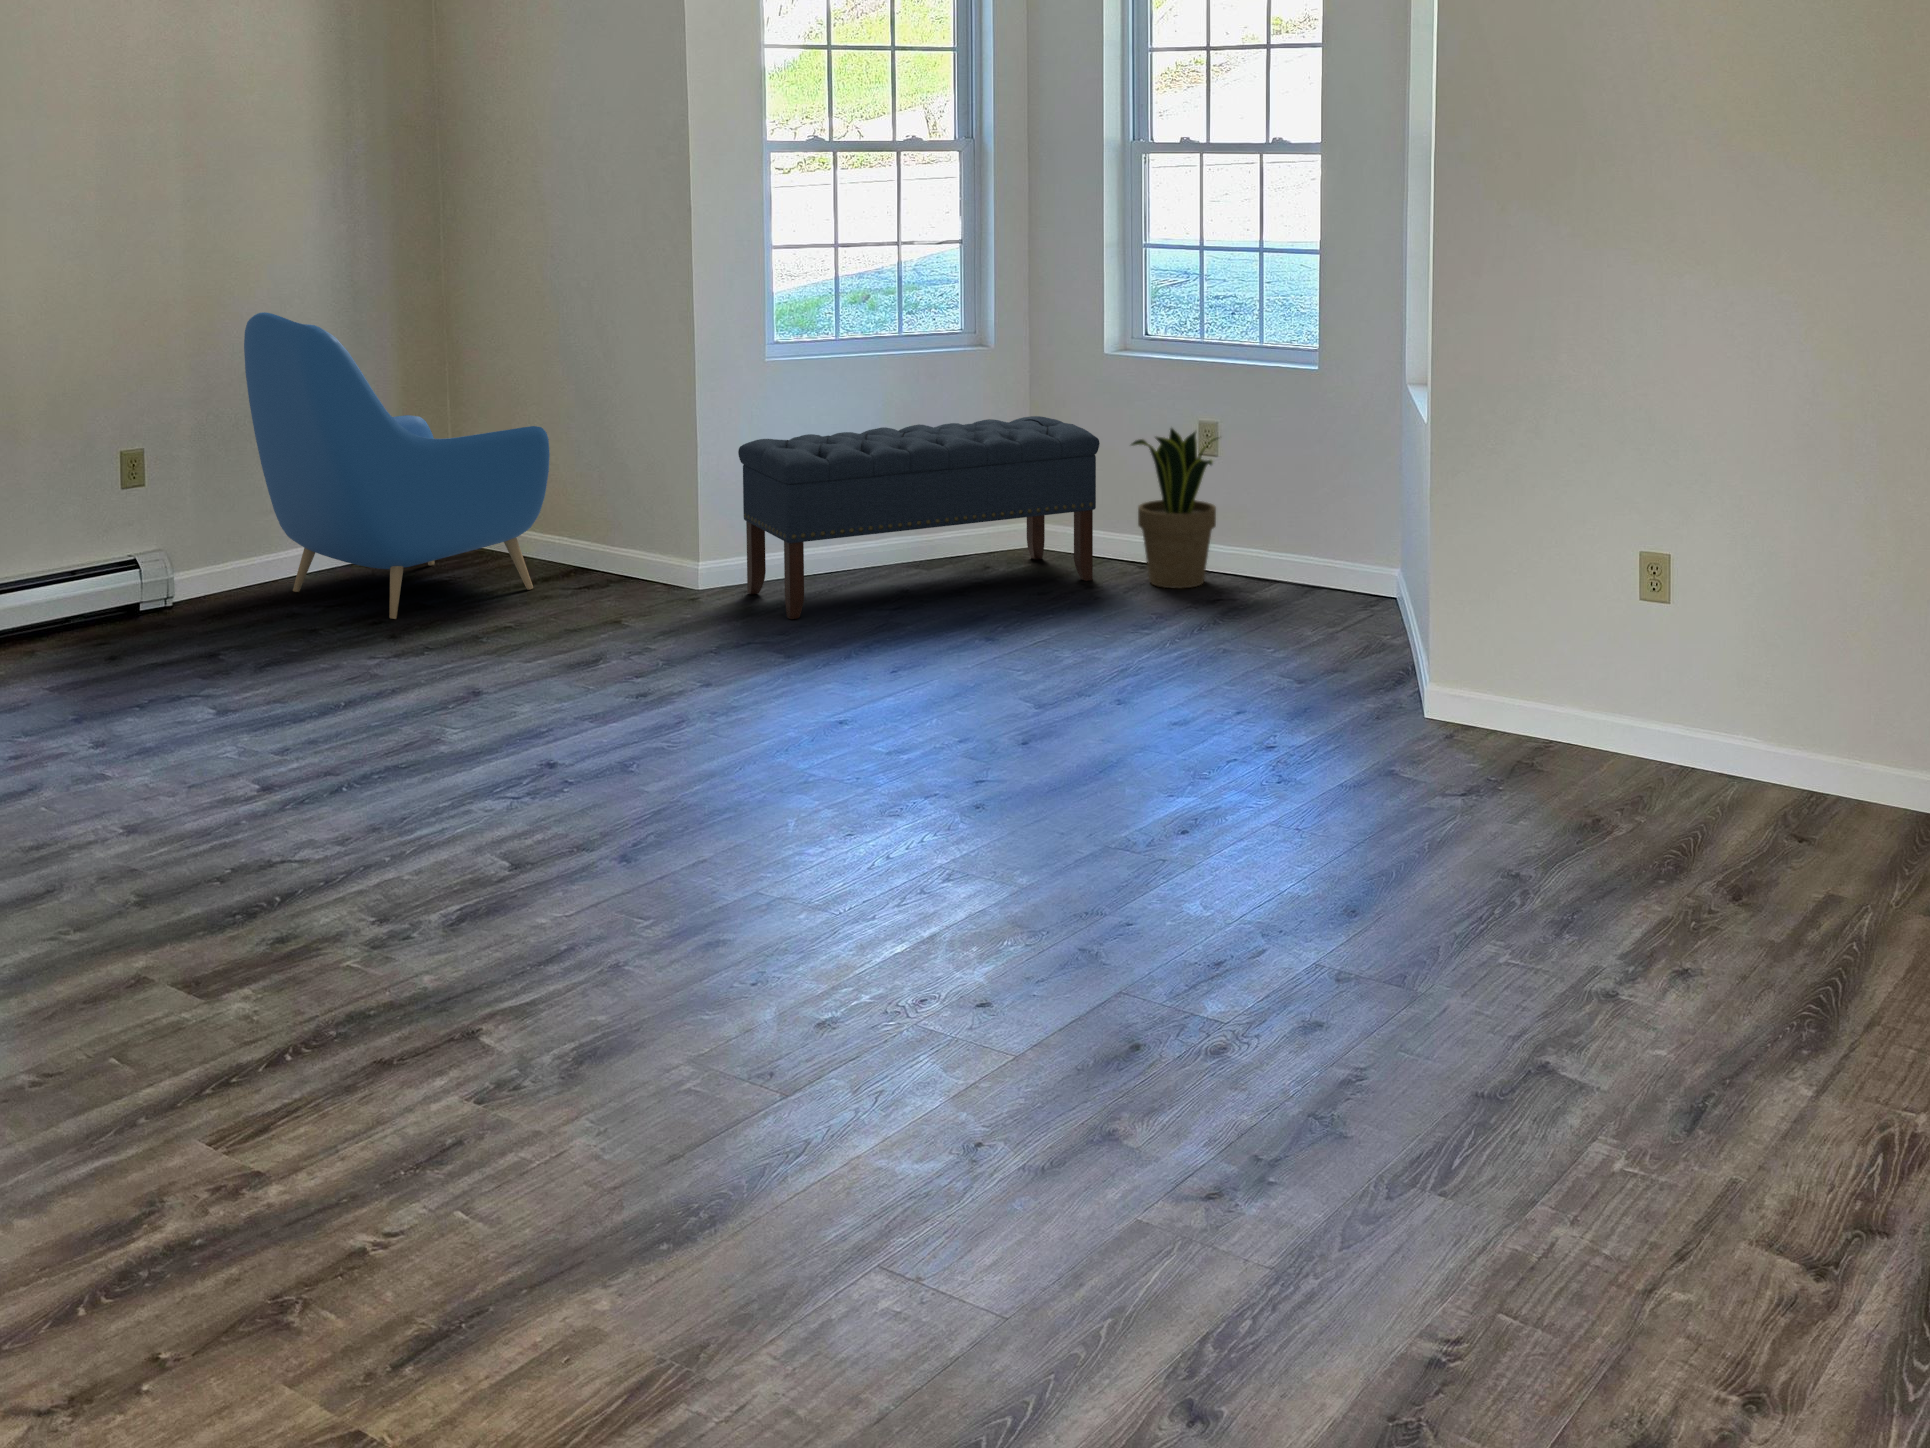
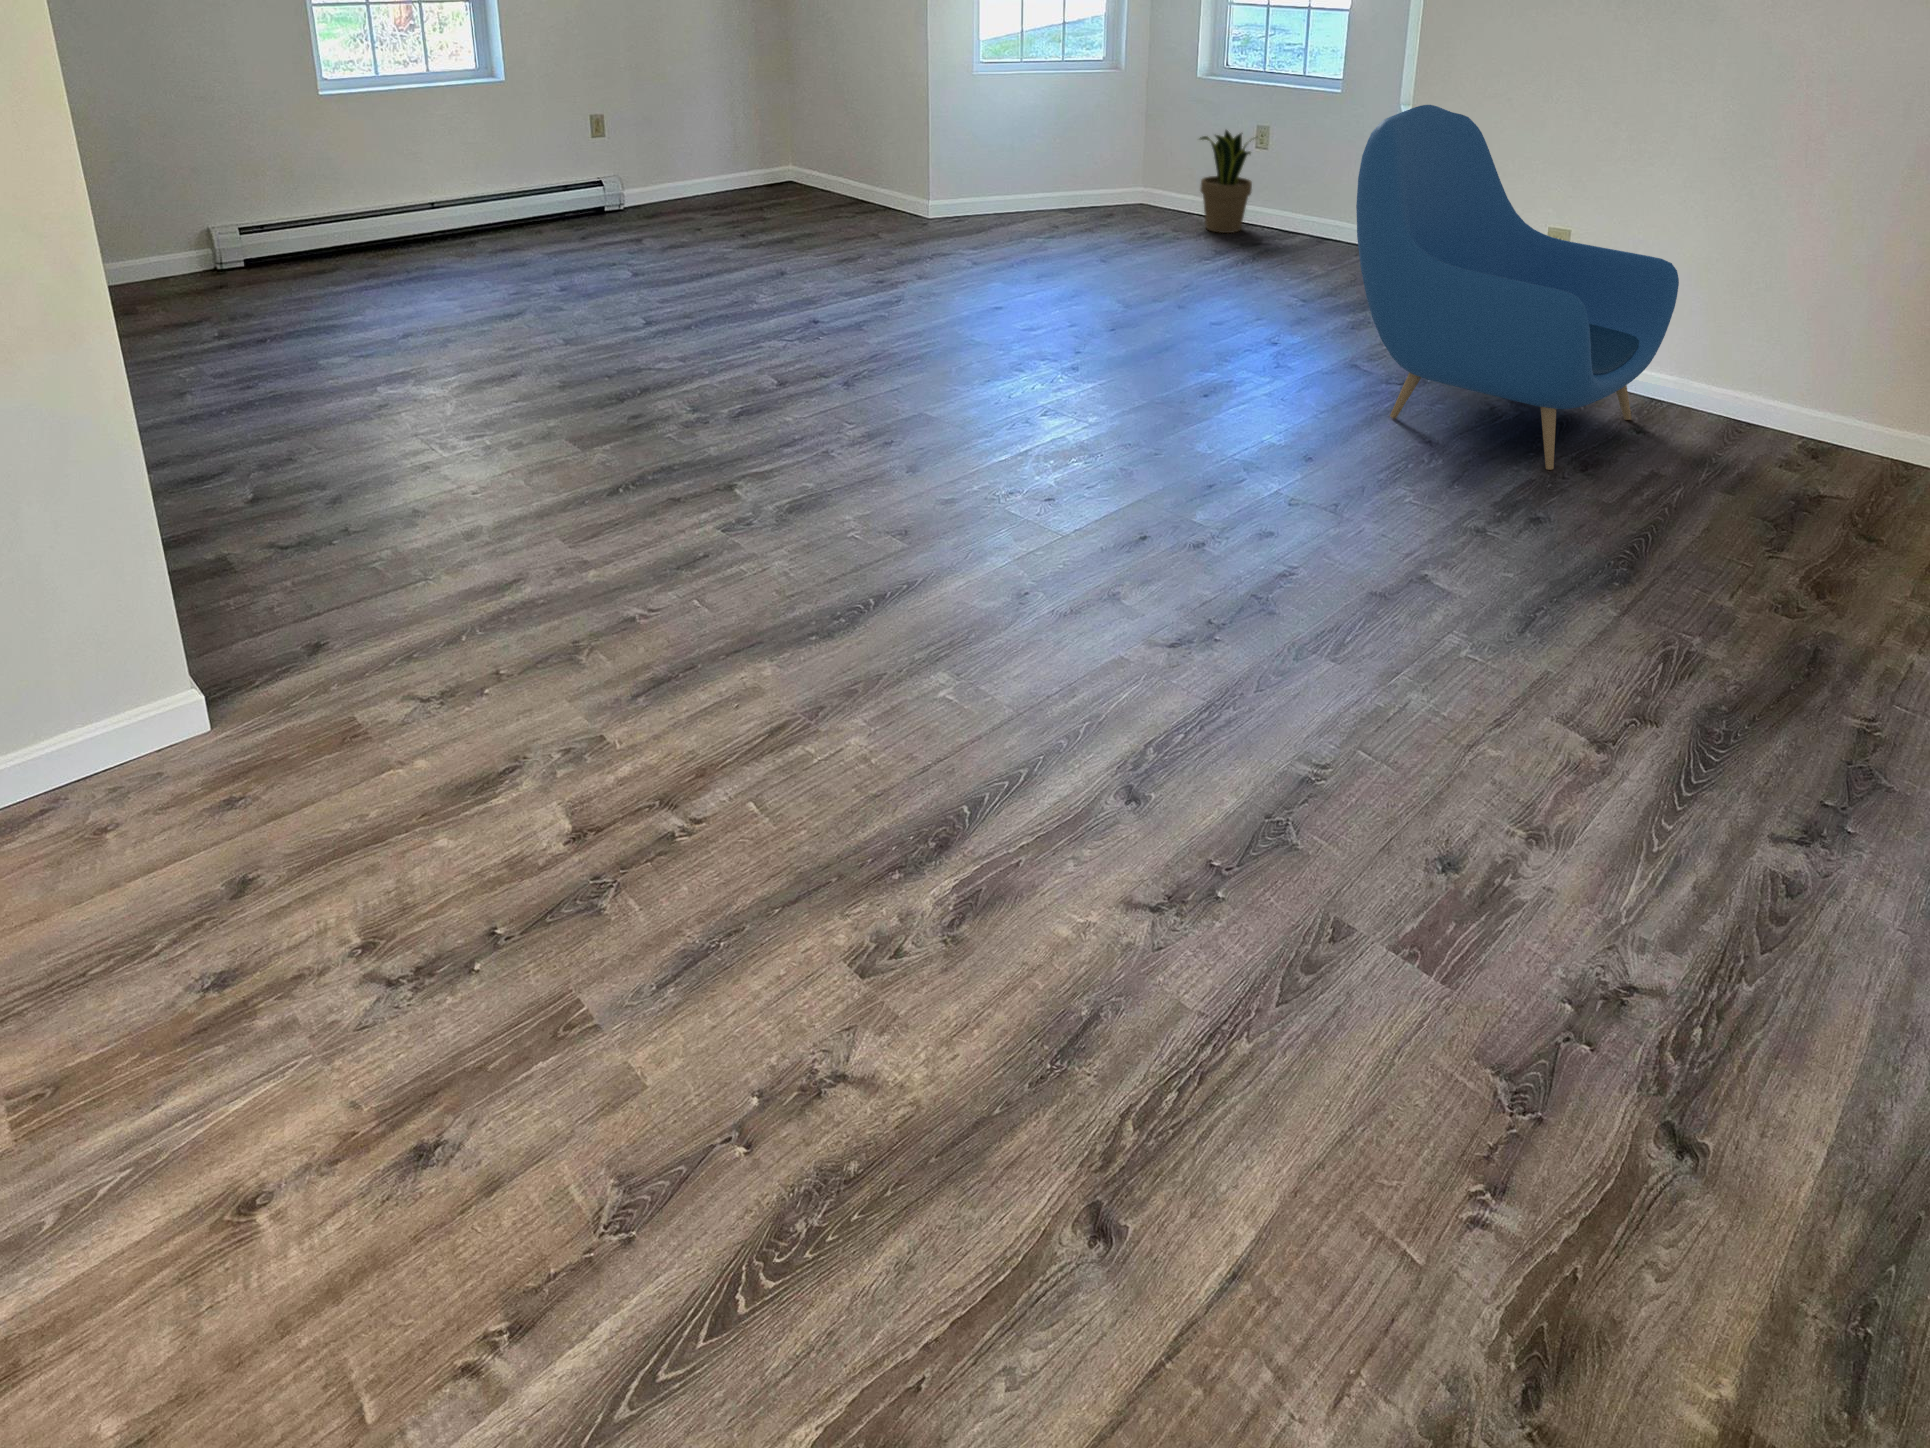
armchair: present [244,312,550,619] -> present [1356,105,1679,470]
bench: present [738,416,1100,619] -> none [950,119,1179,239]

